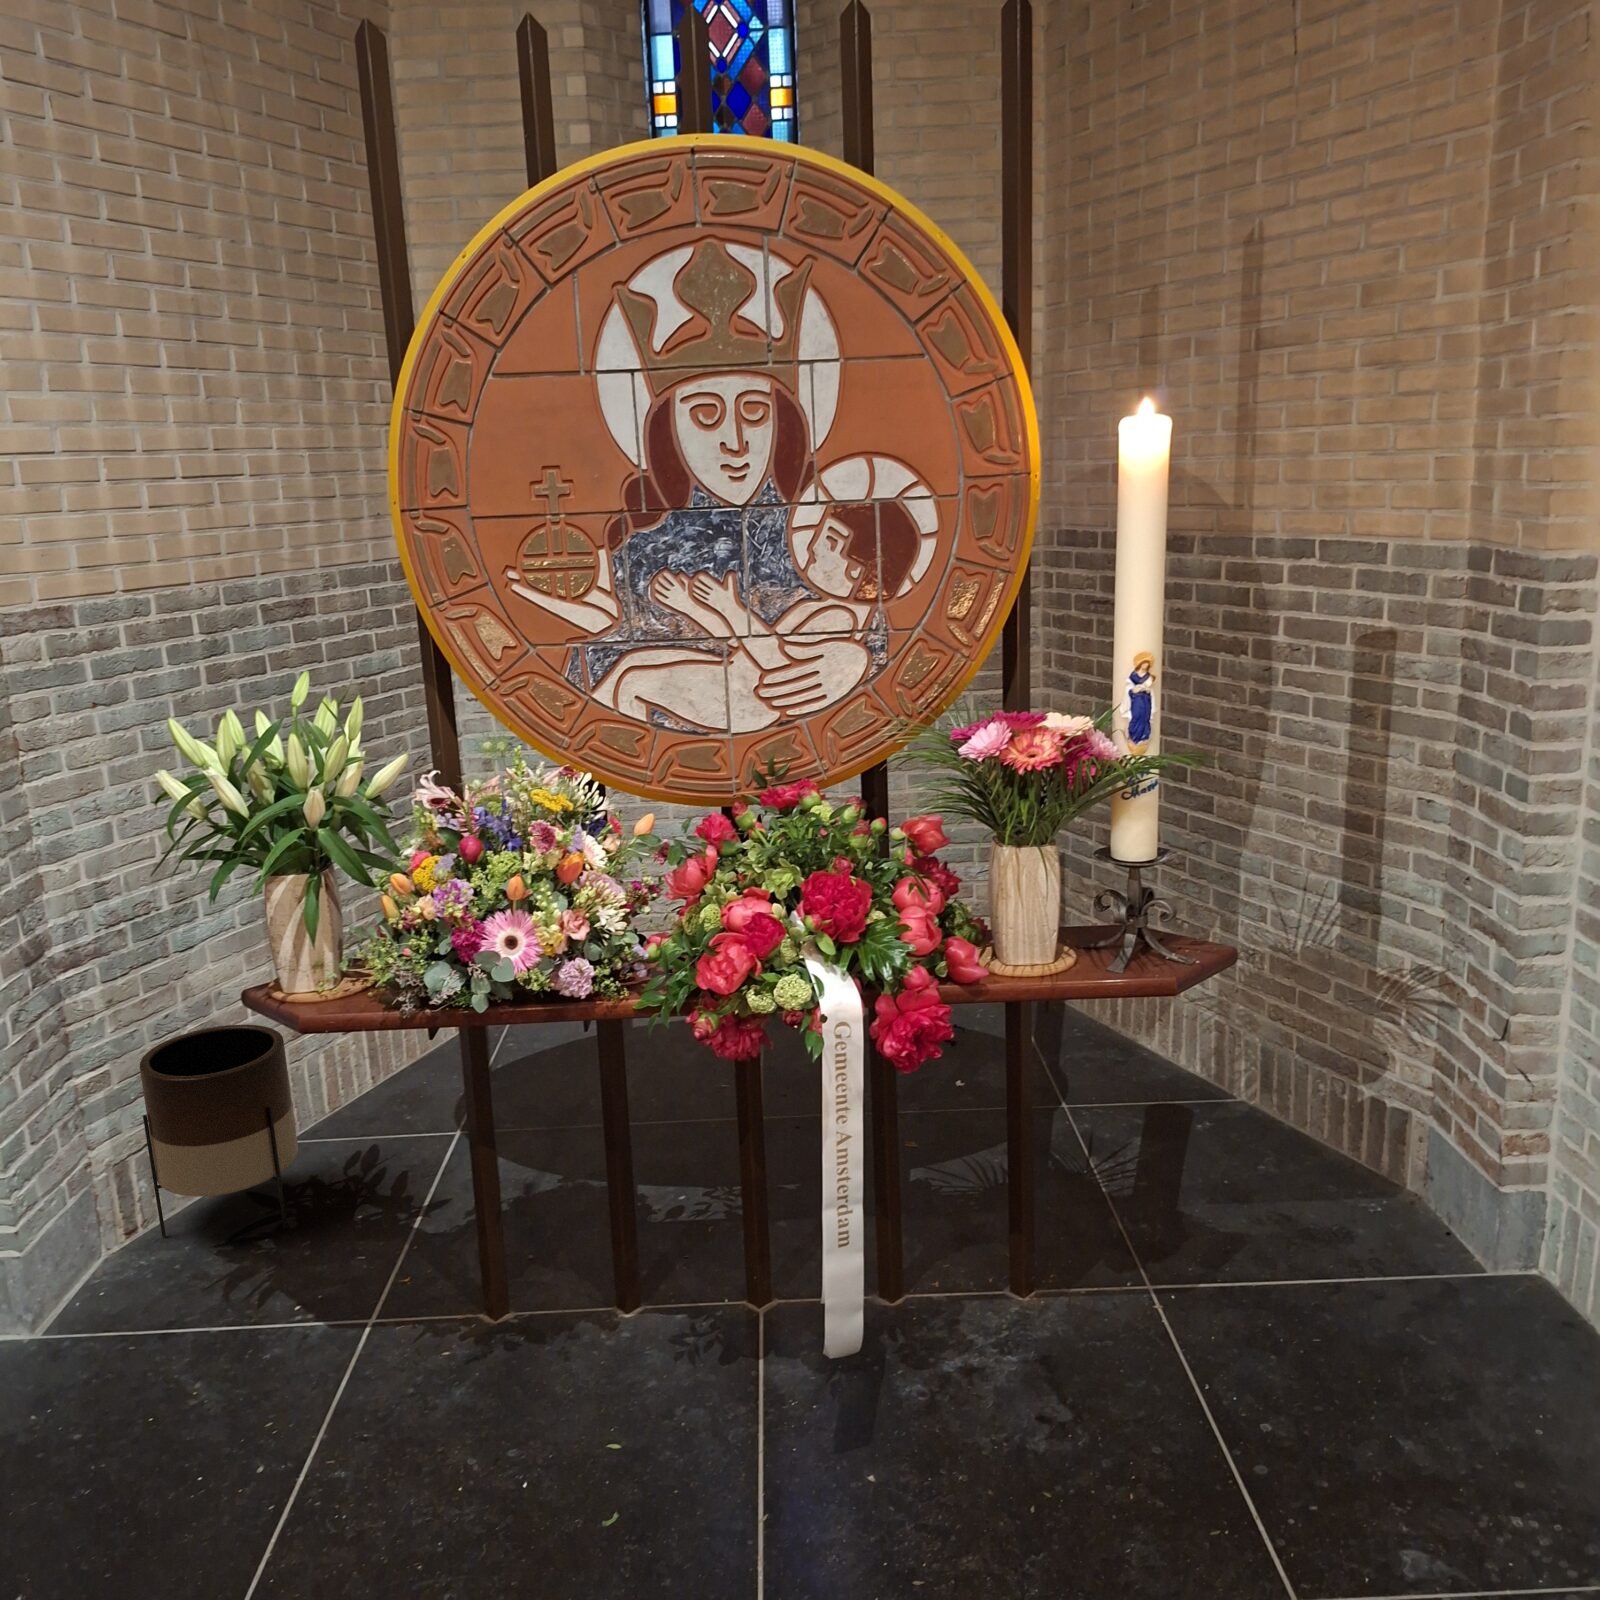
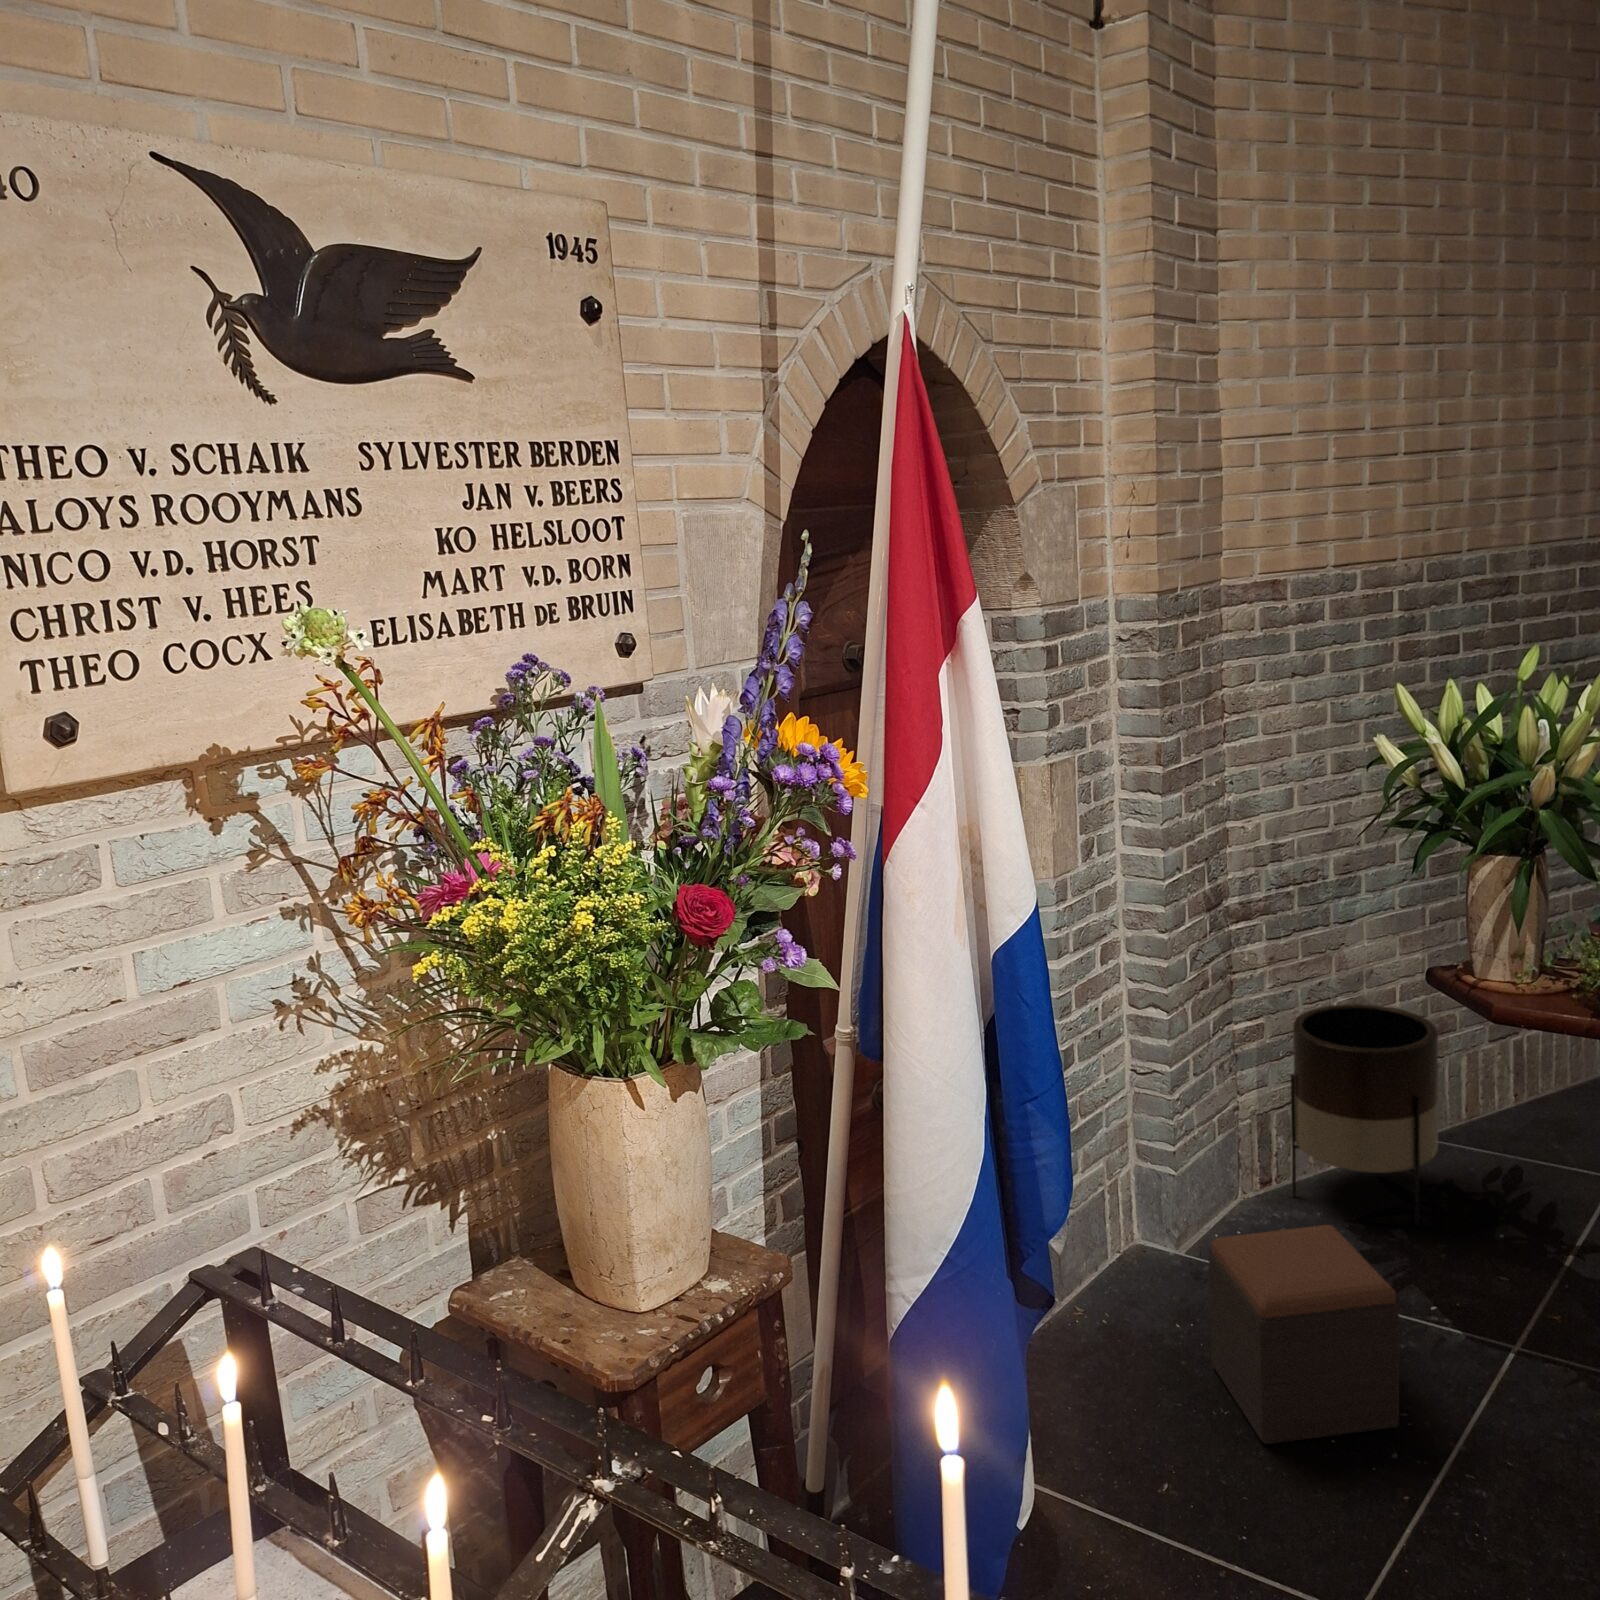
footstool: none [46,1266,263,1518] -> present [1209,1225,1399,1444]

